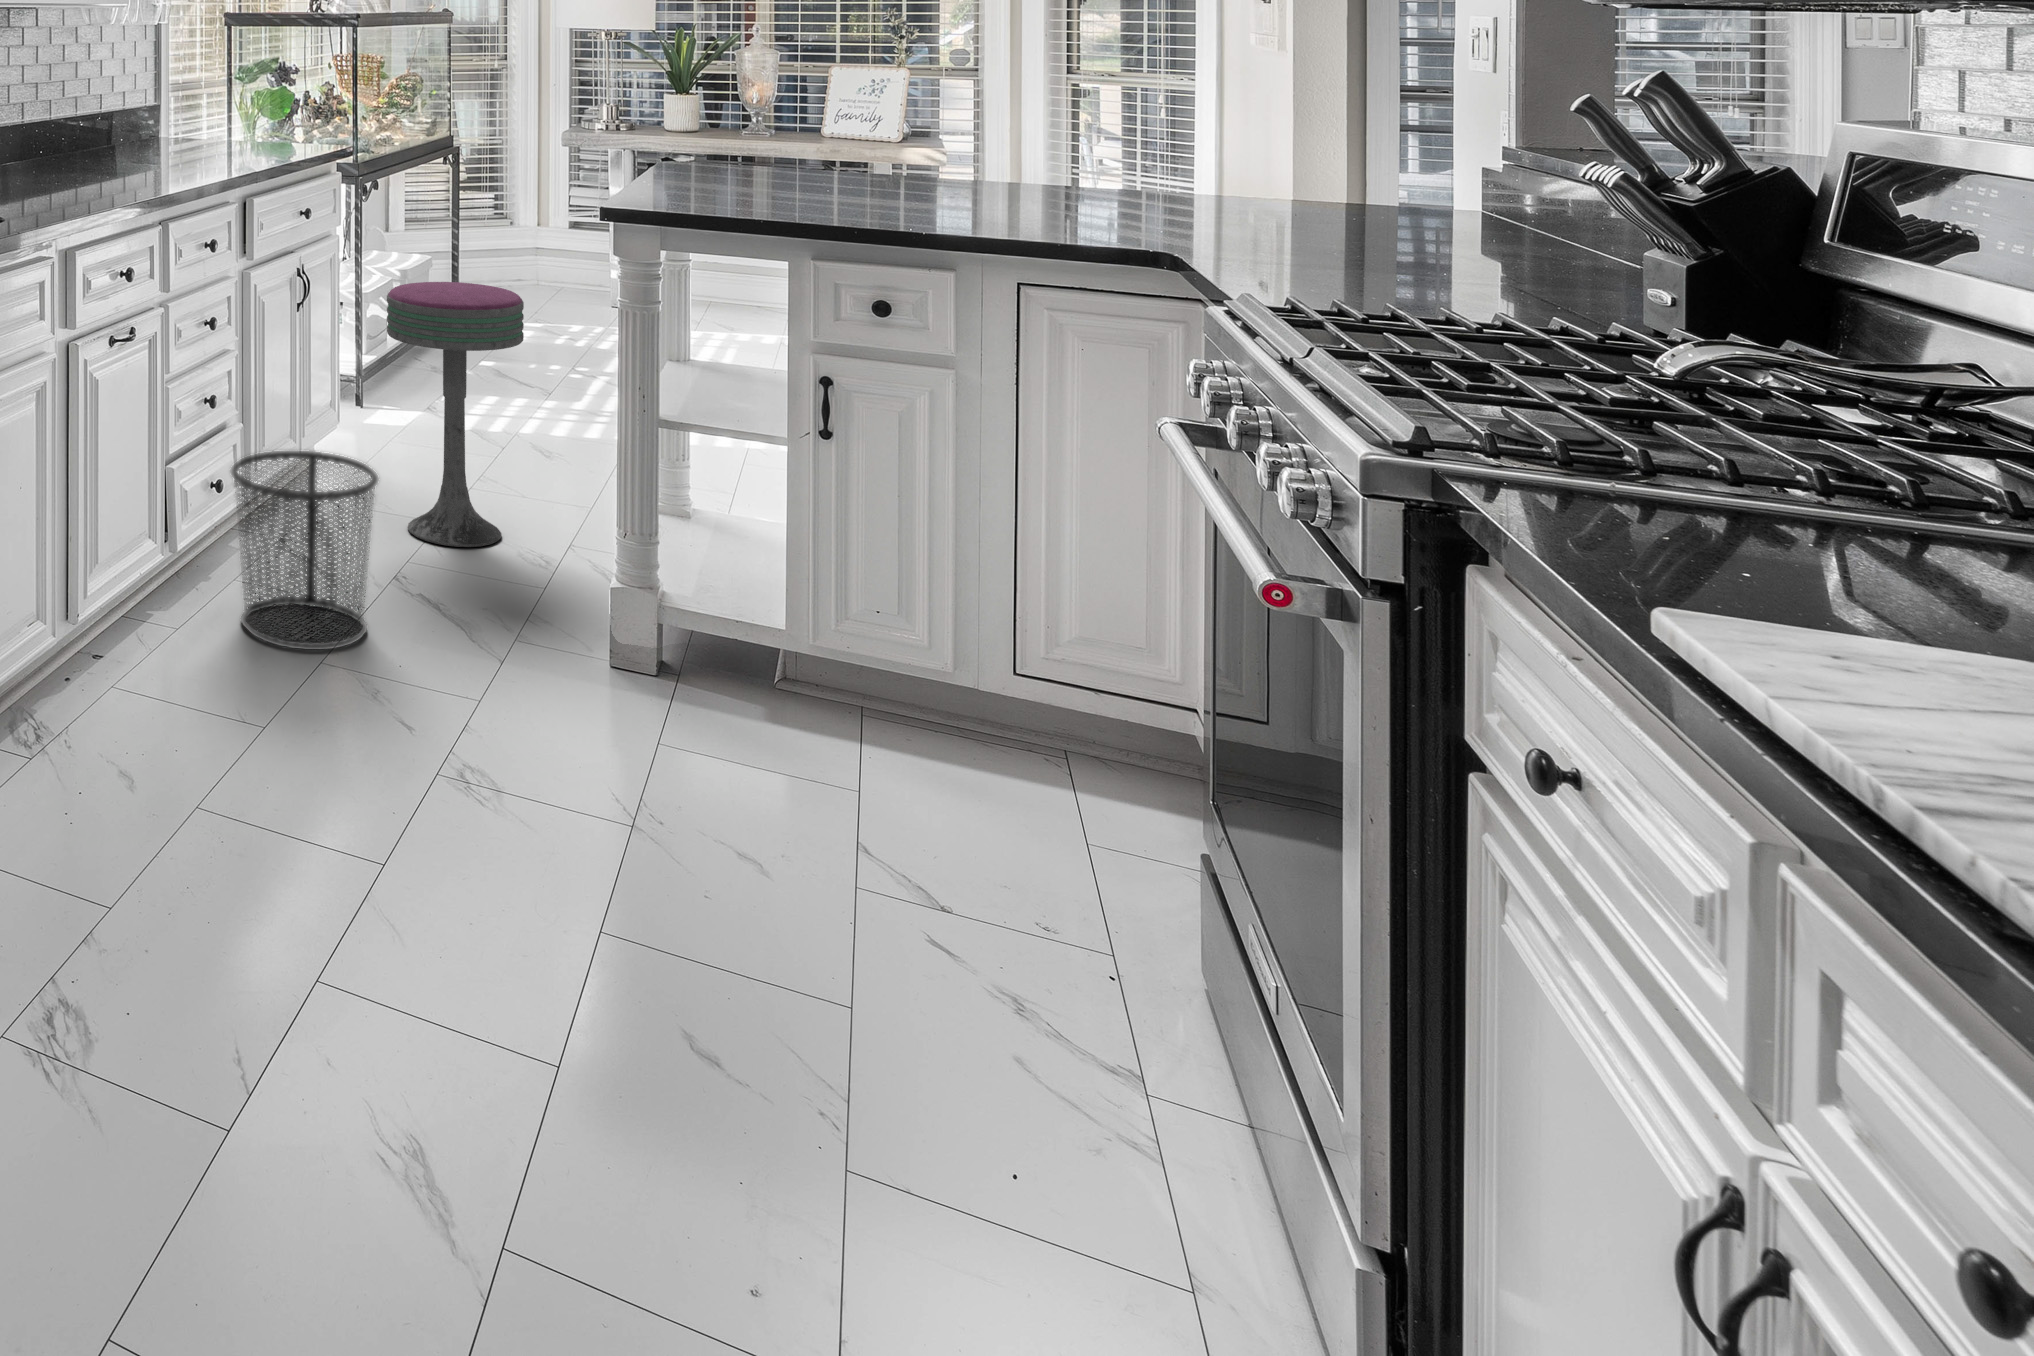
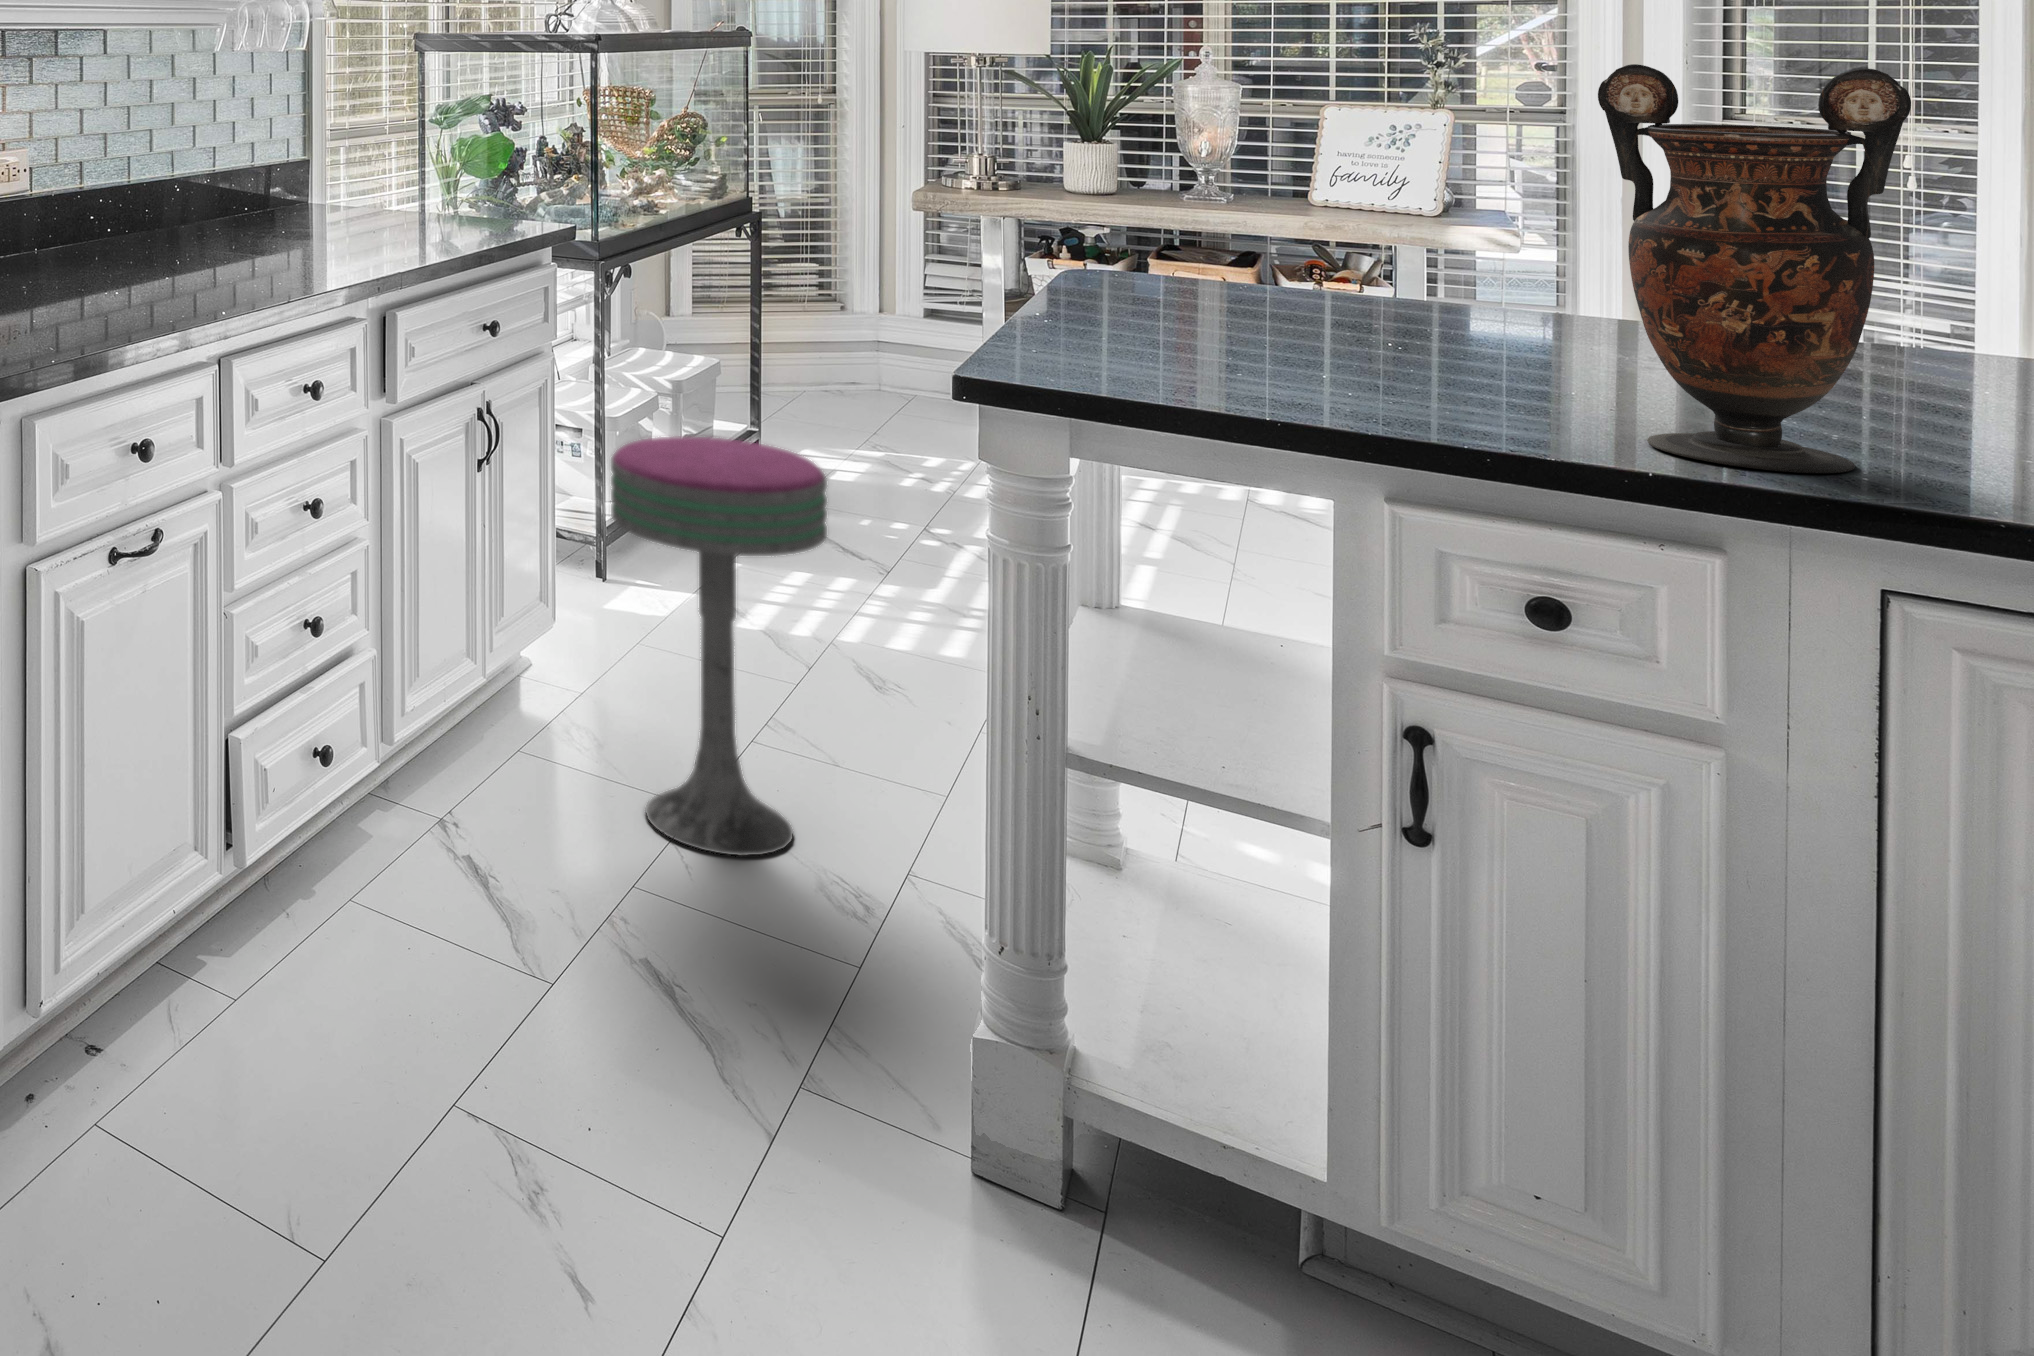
vase: none [938,27,1074,237] -> present [1598,64,1911,473]
waste bin: present [231,451,378,650] -> none [330,712,566,1056]

